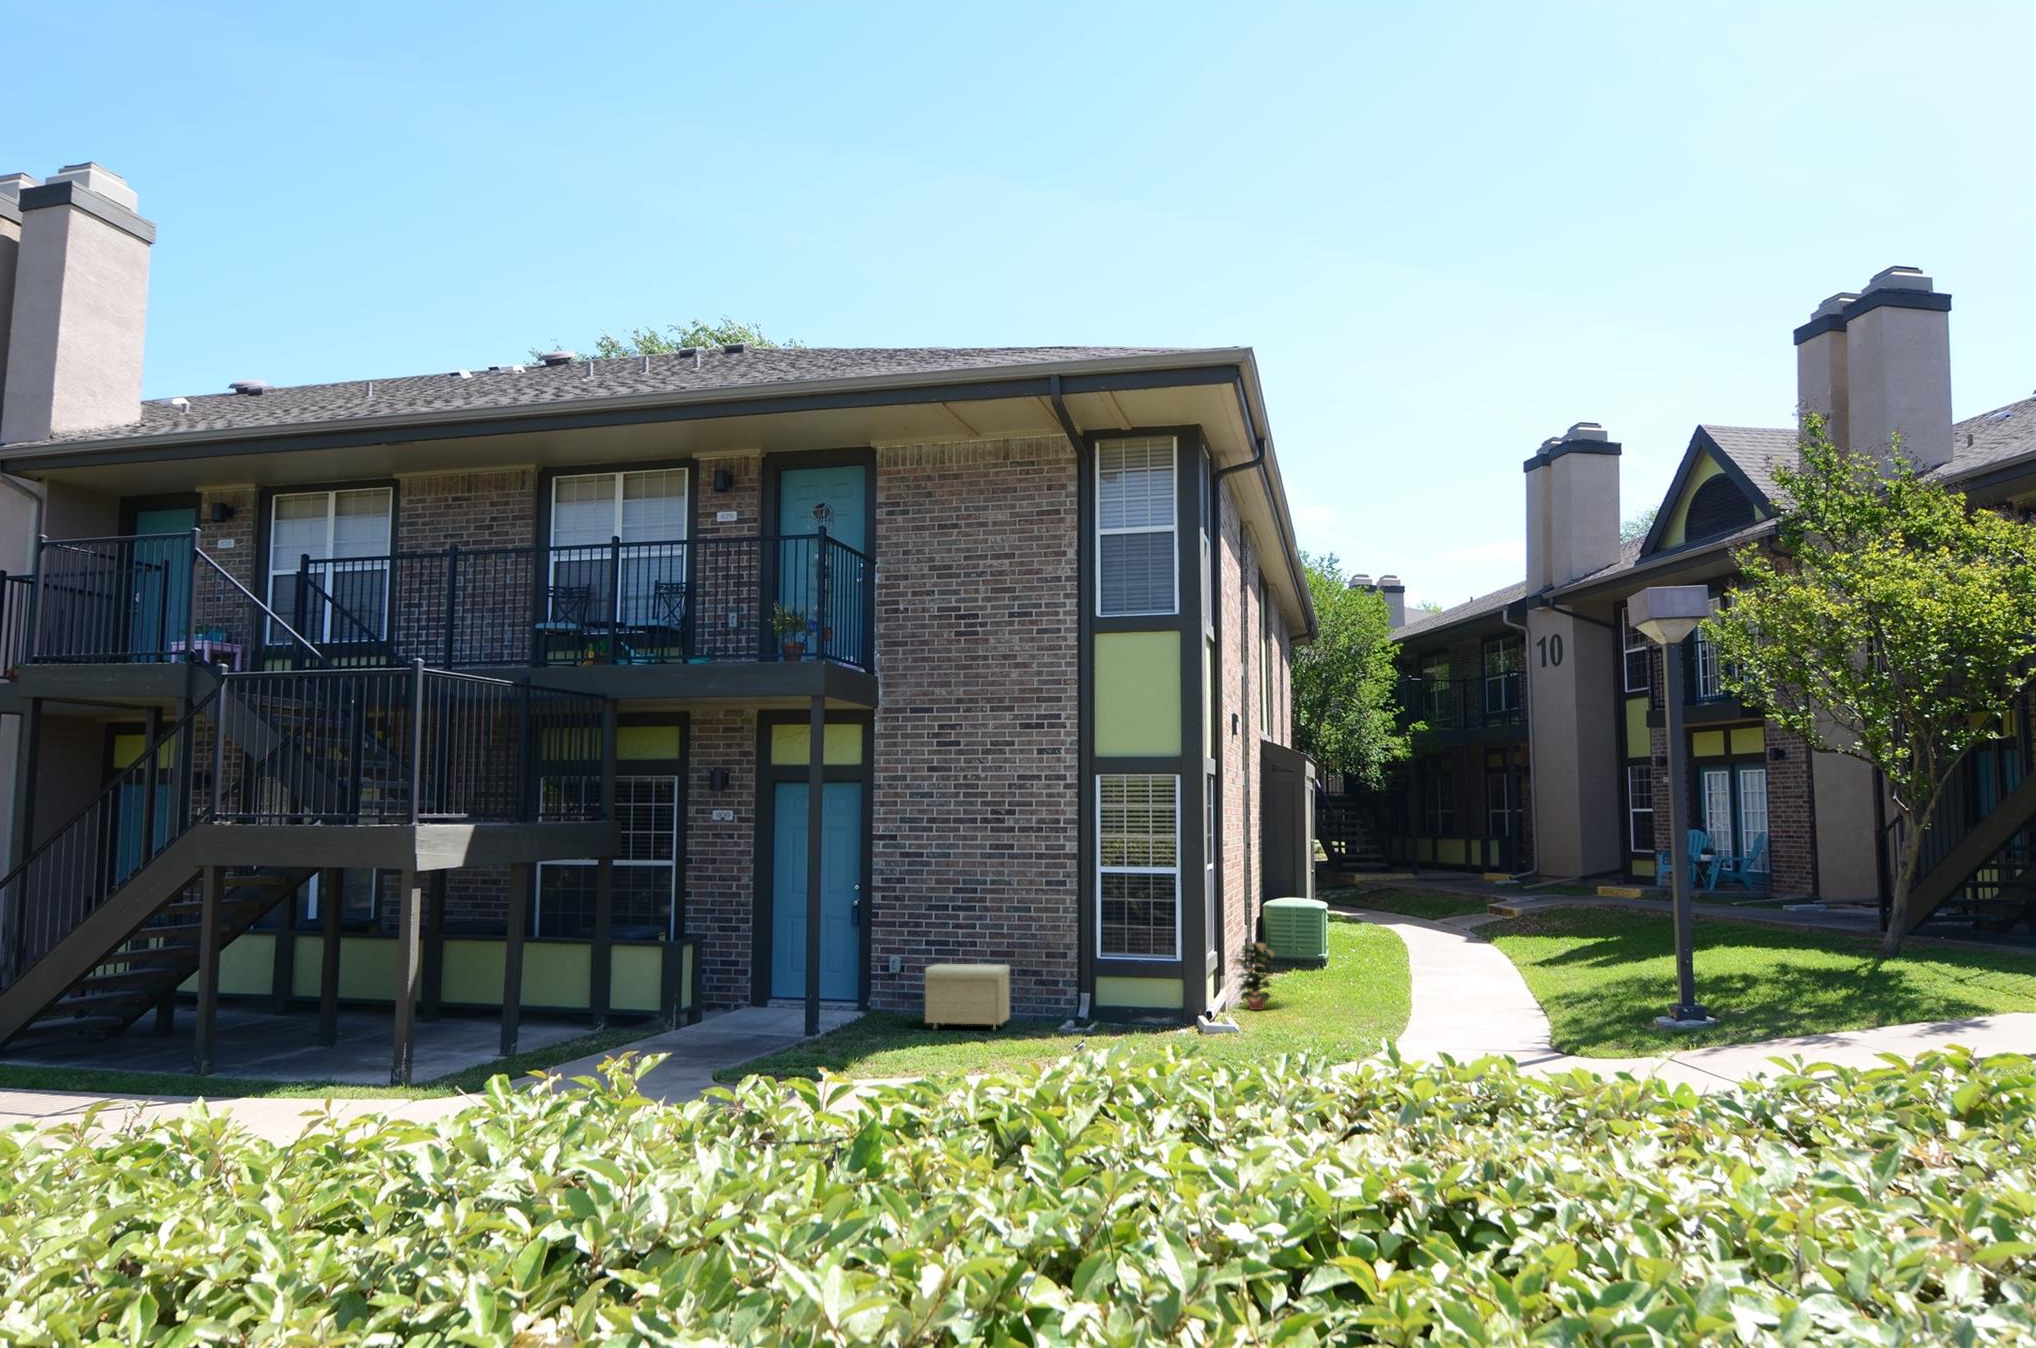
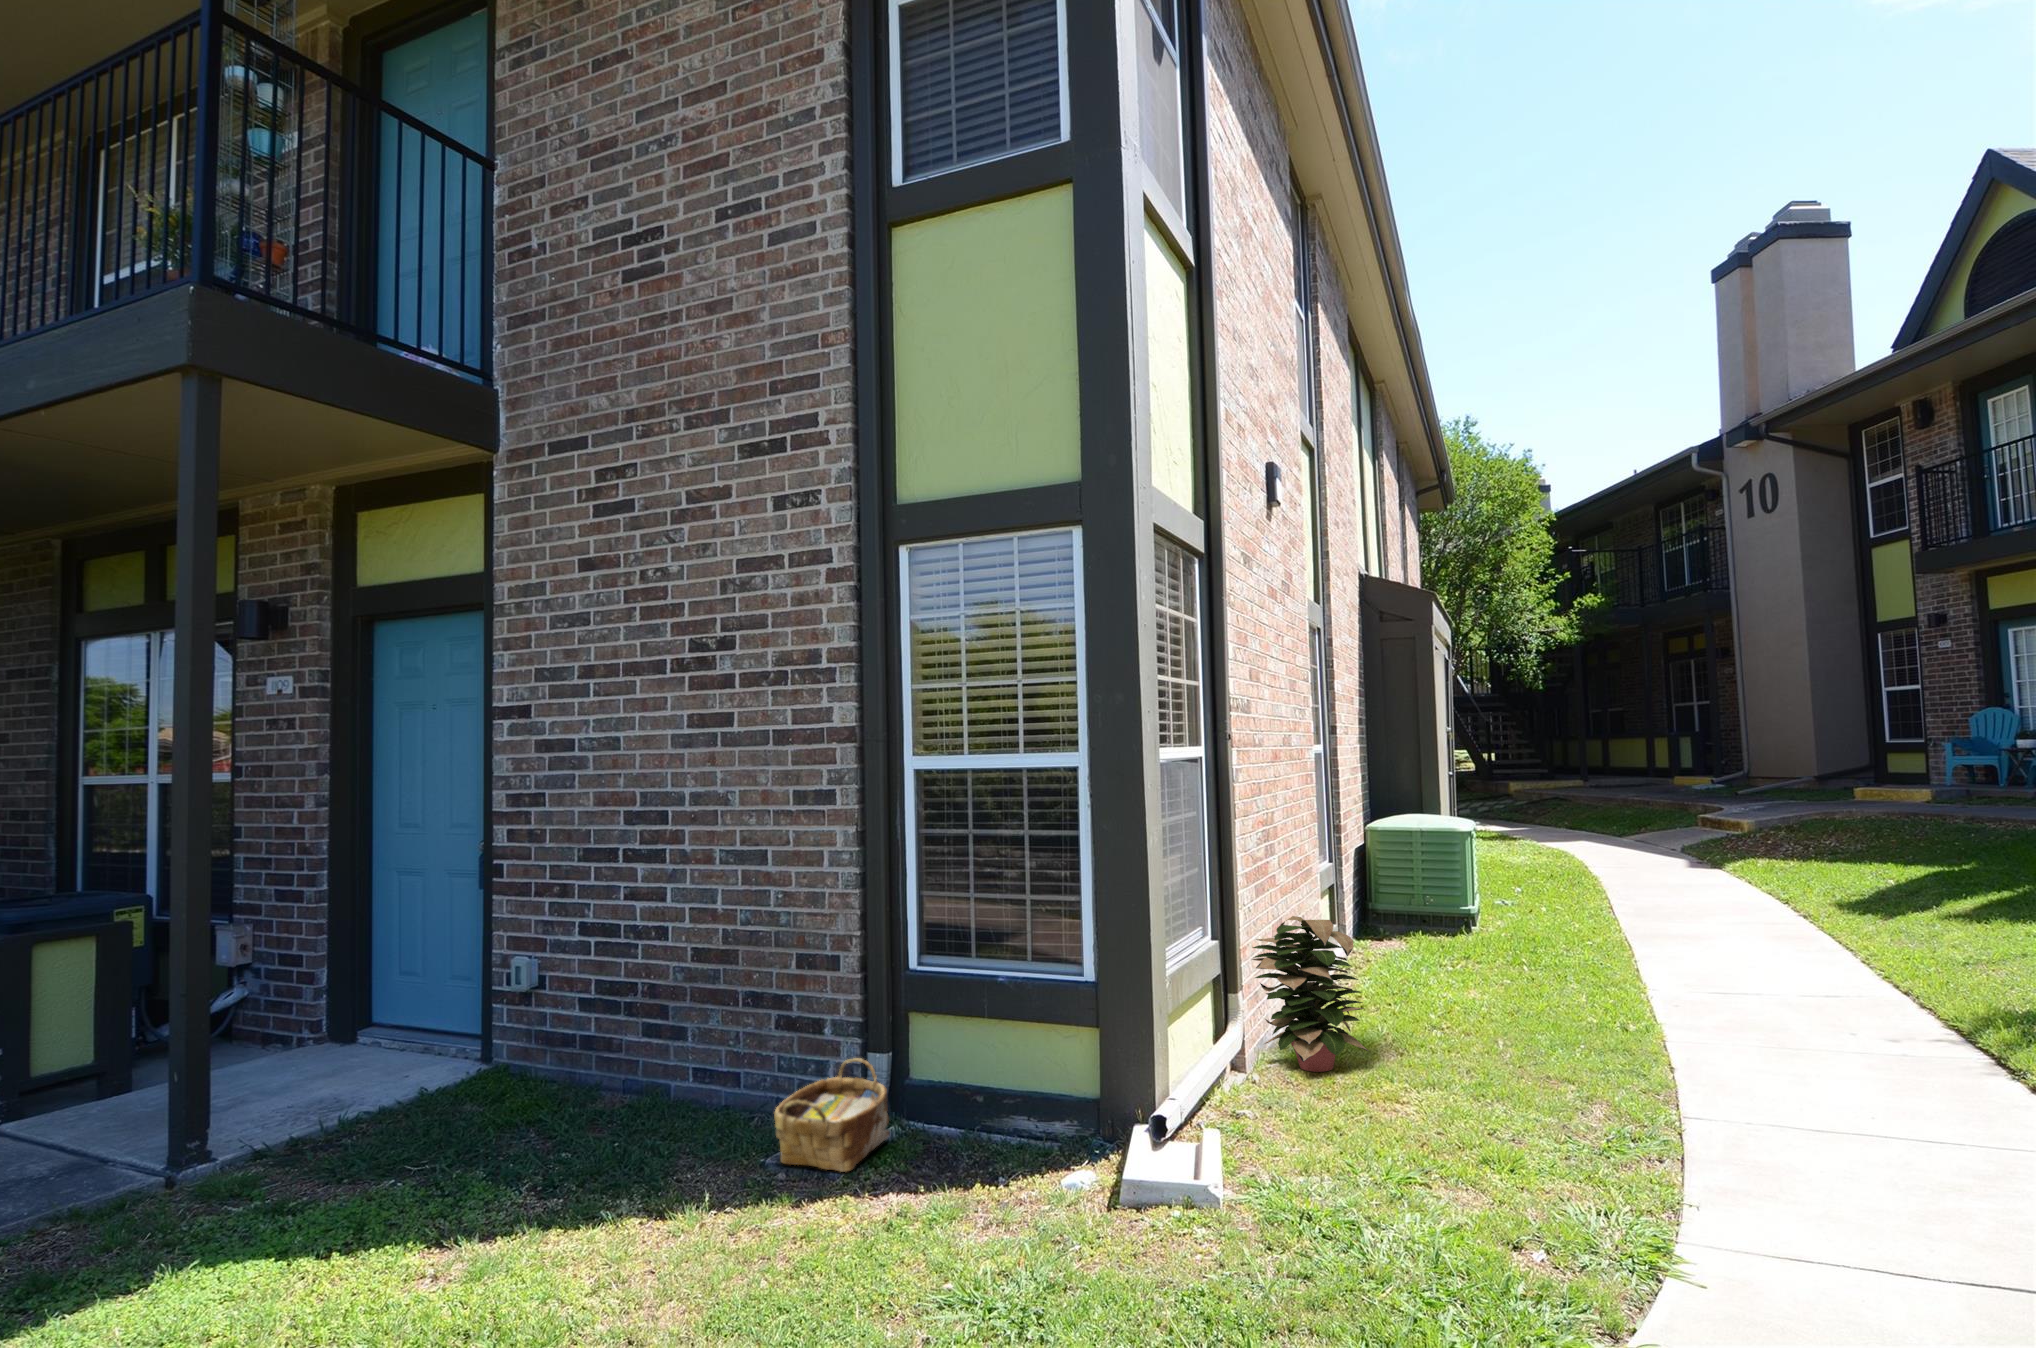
storage bench: present [925,964,1010,1030] -> none [516,979,725,1149]
woven basket: none [1055,993,1096,1032] -> present [774,1058,890,1172]

